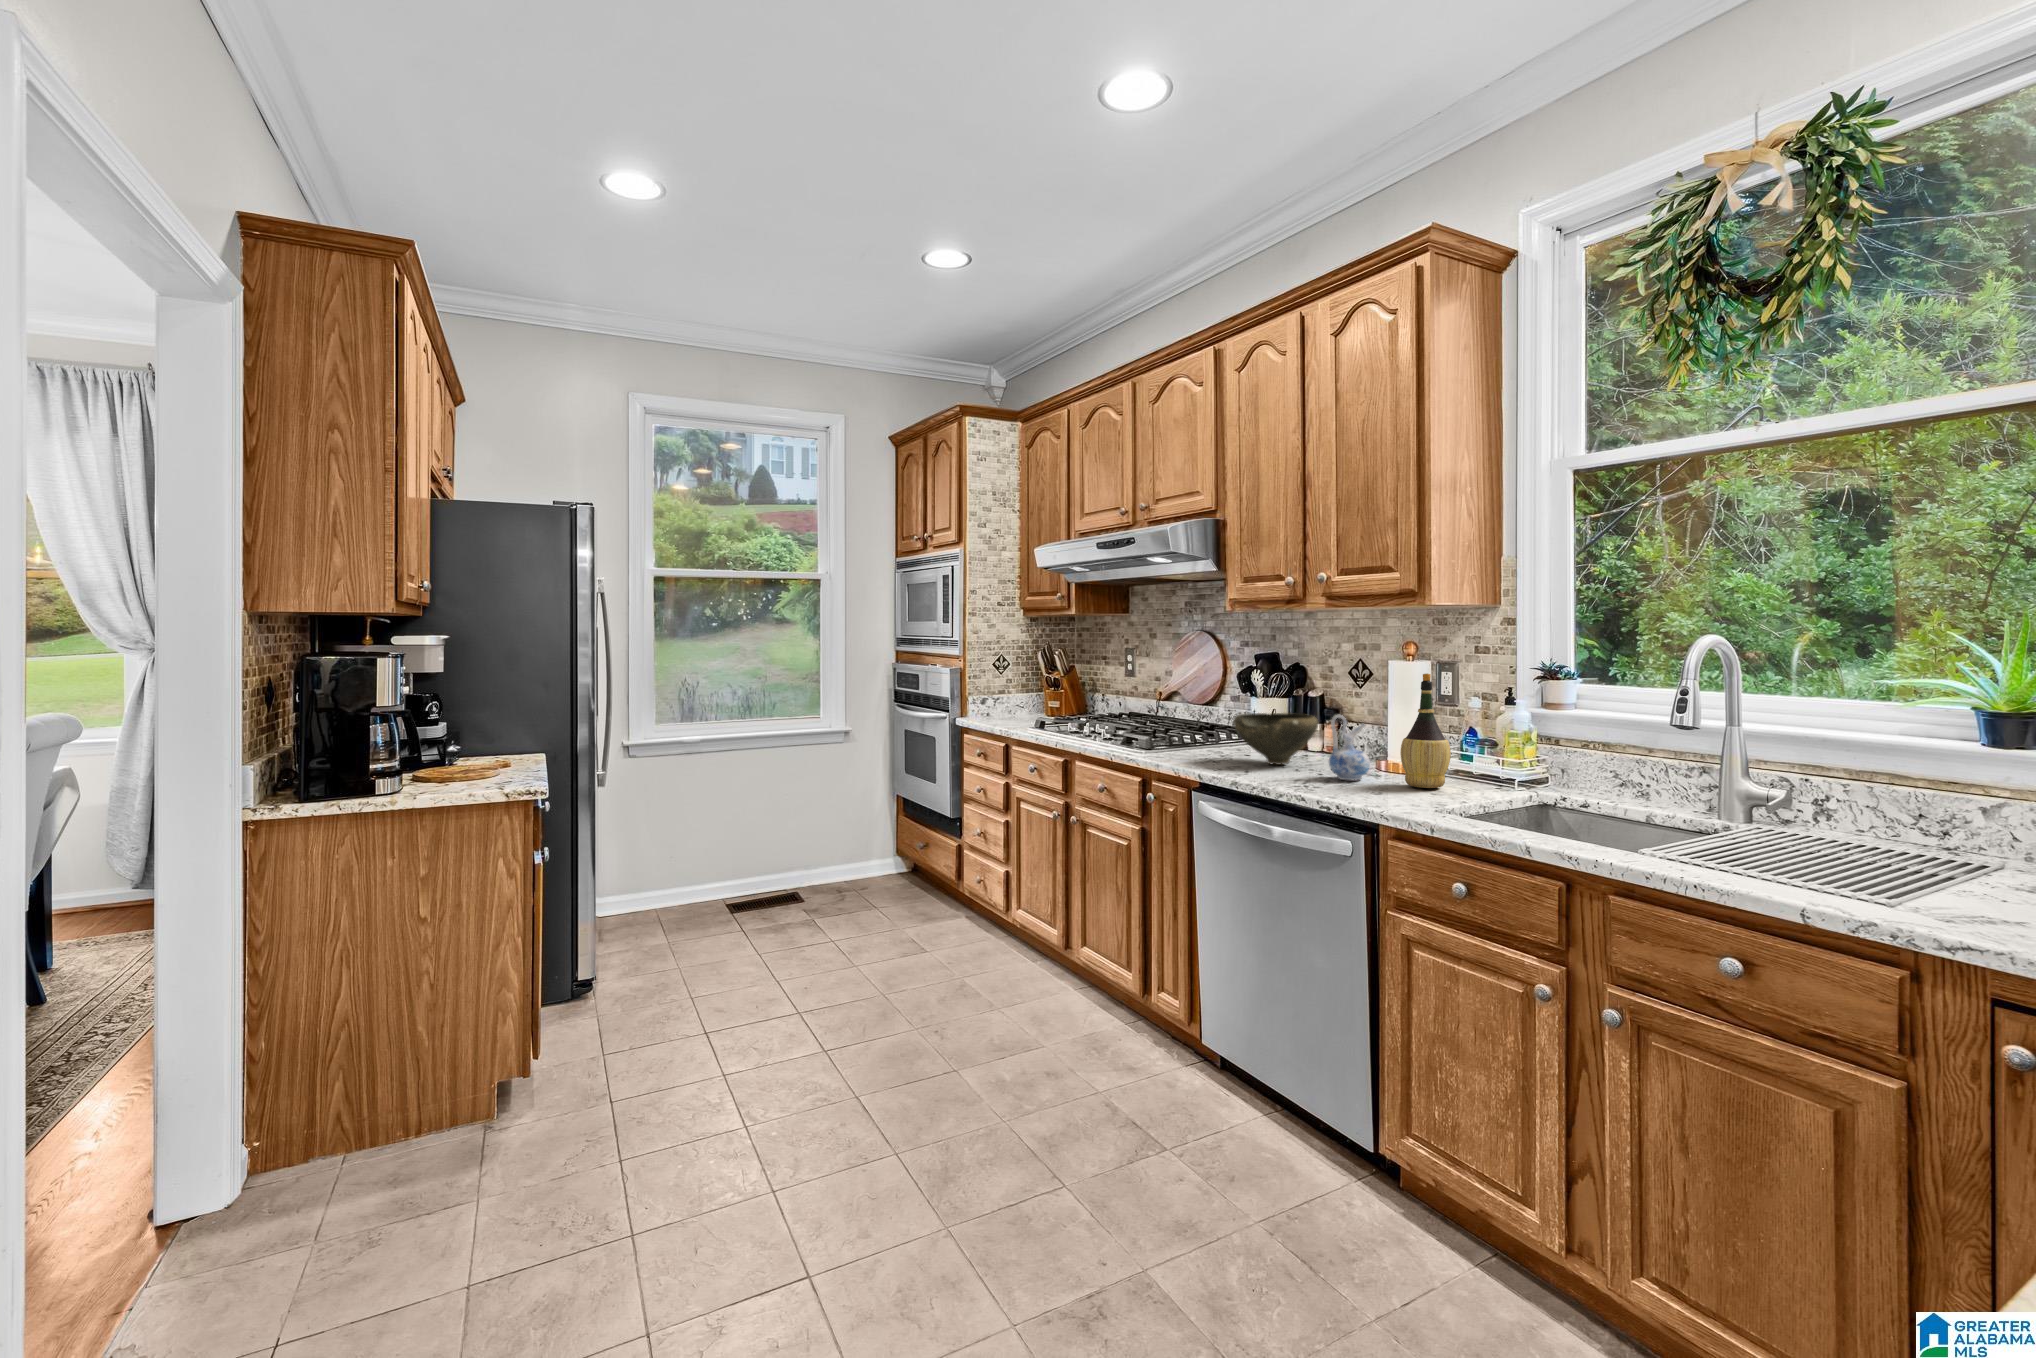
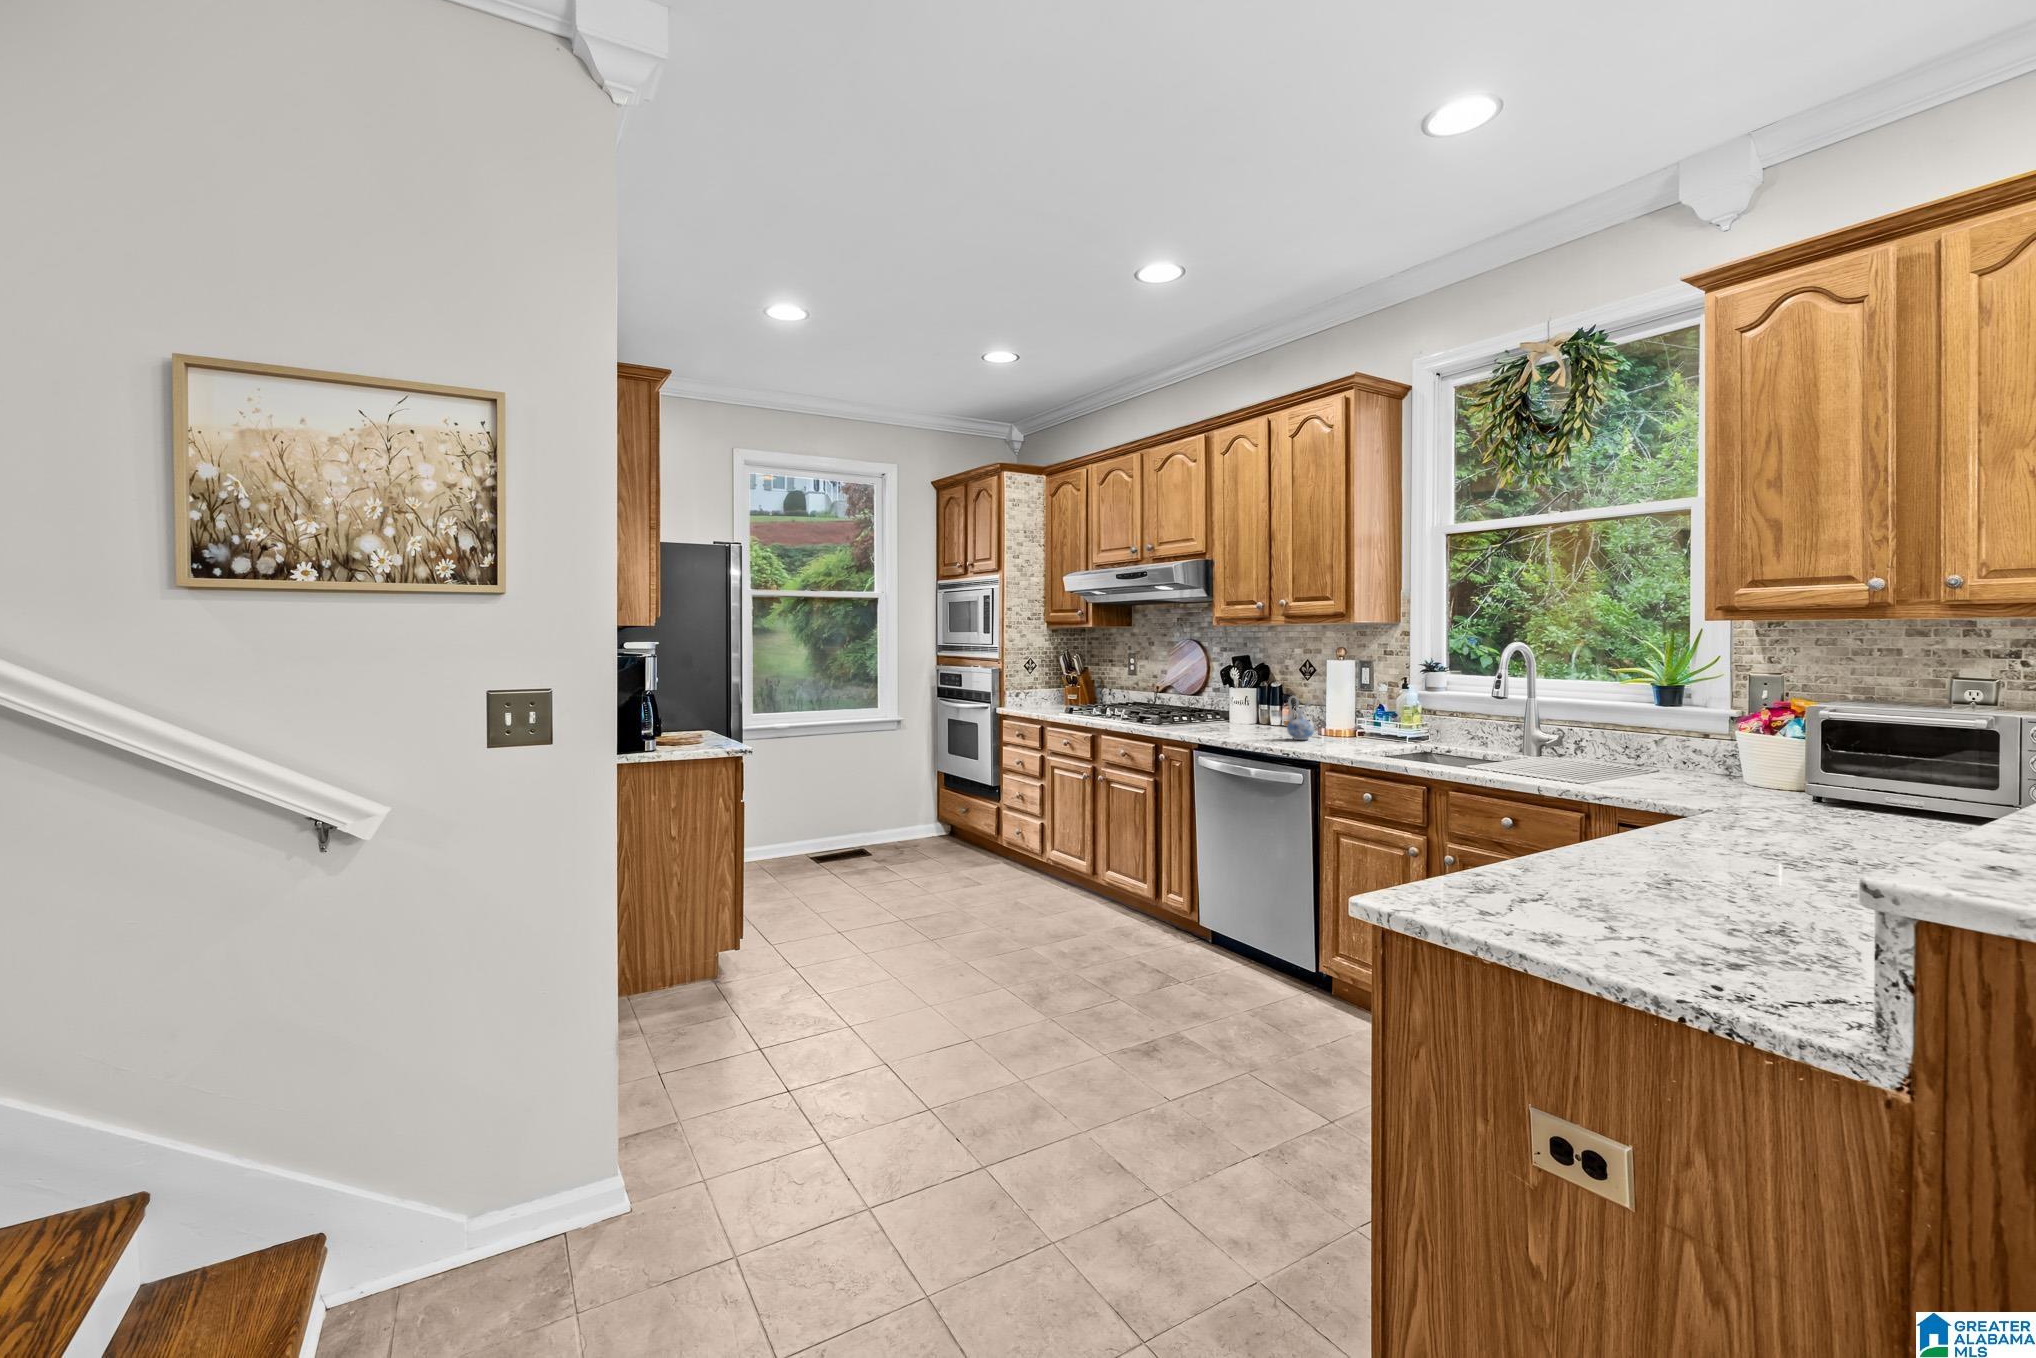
wine bottle: present [1400,673,1451,788] -> none [1334,667,1366,743]
bowl: present [1234,713,1318,765] -> none [1221,697,1280,733]

